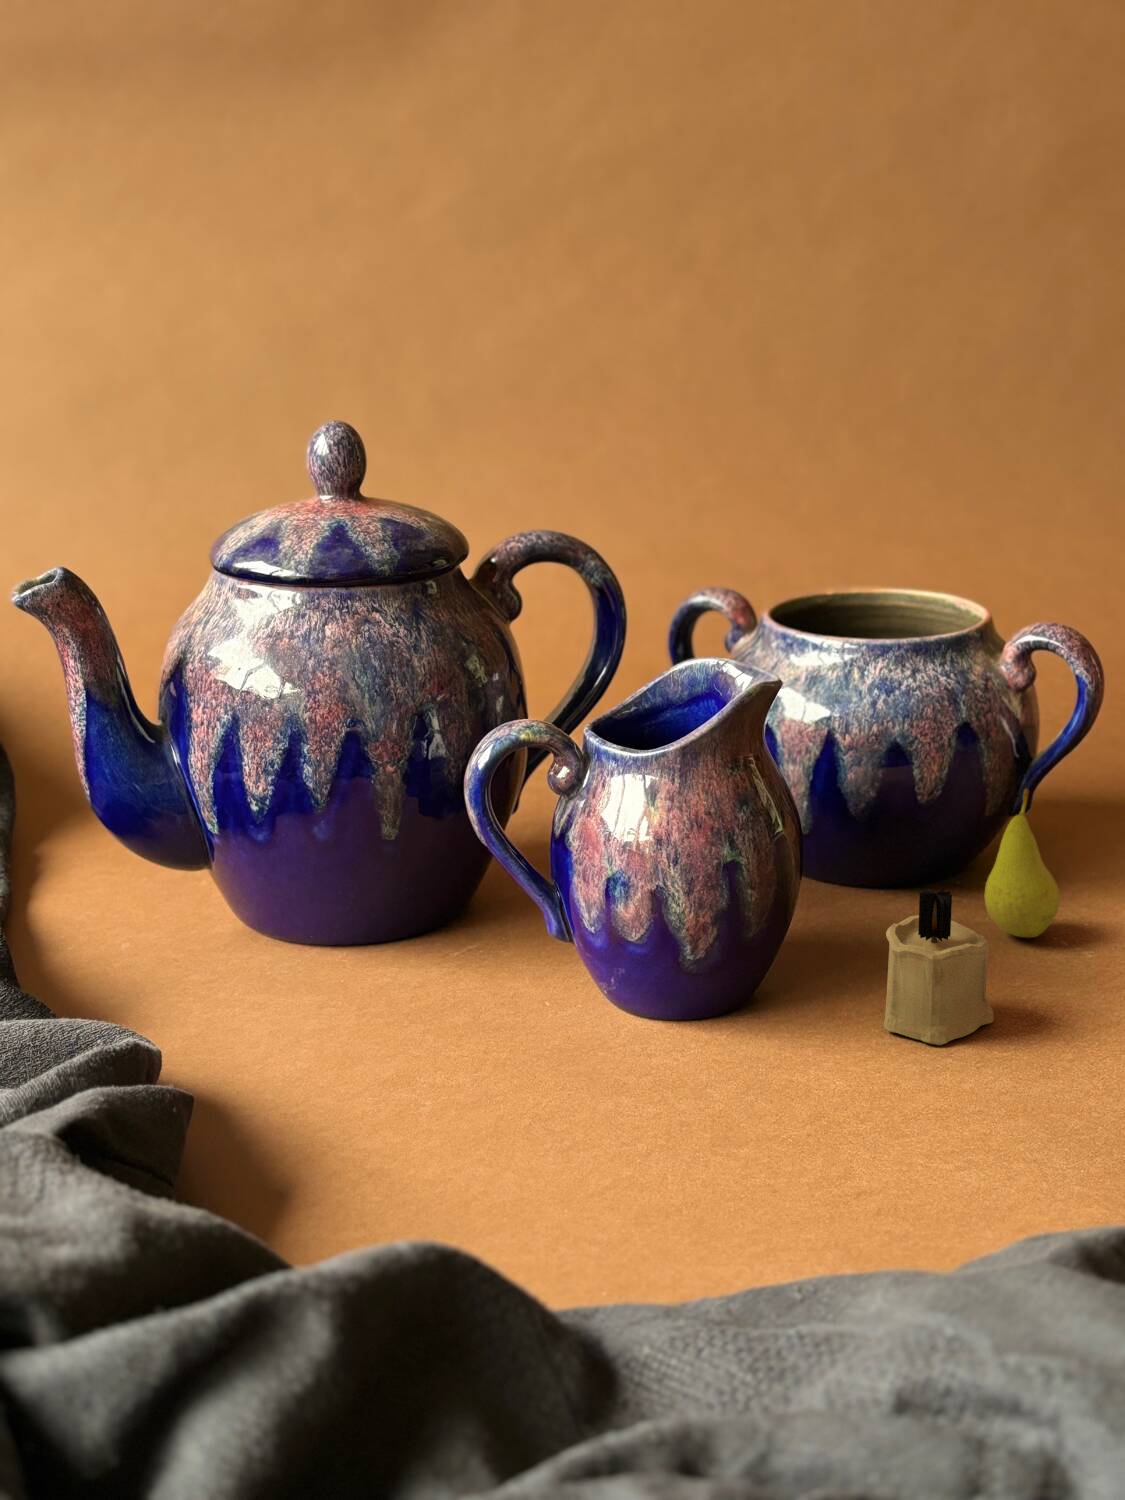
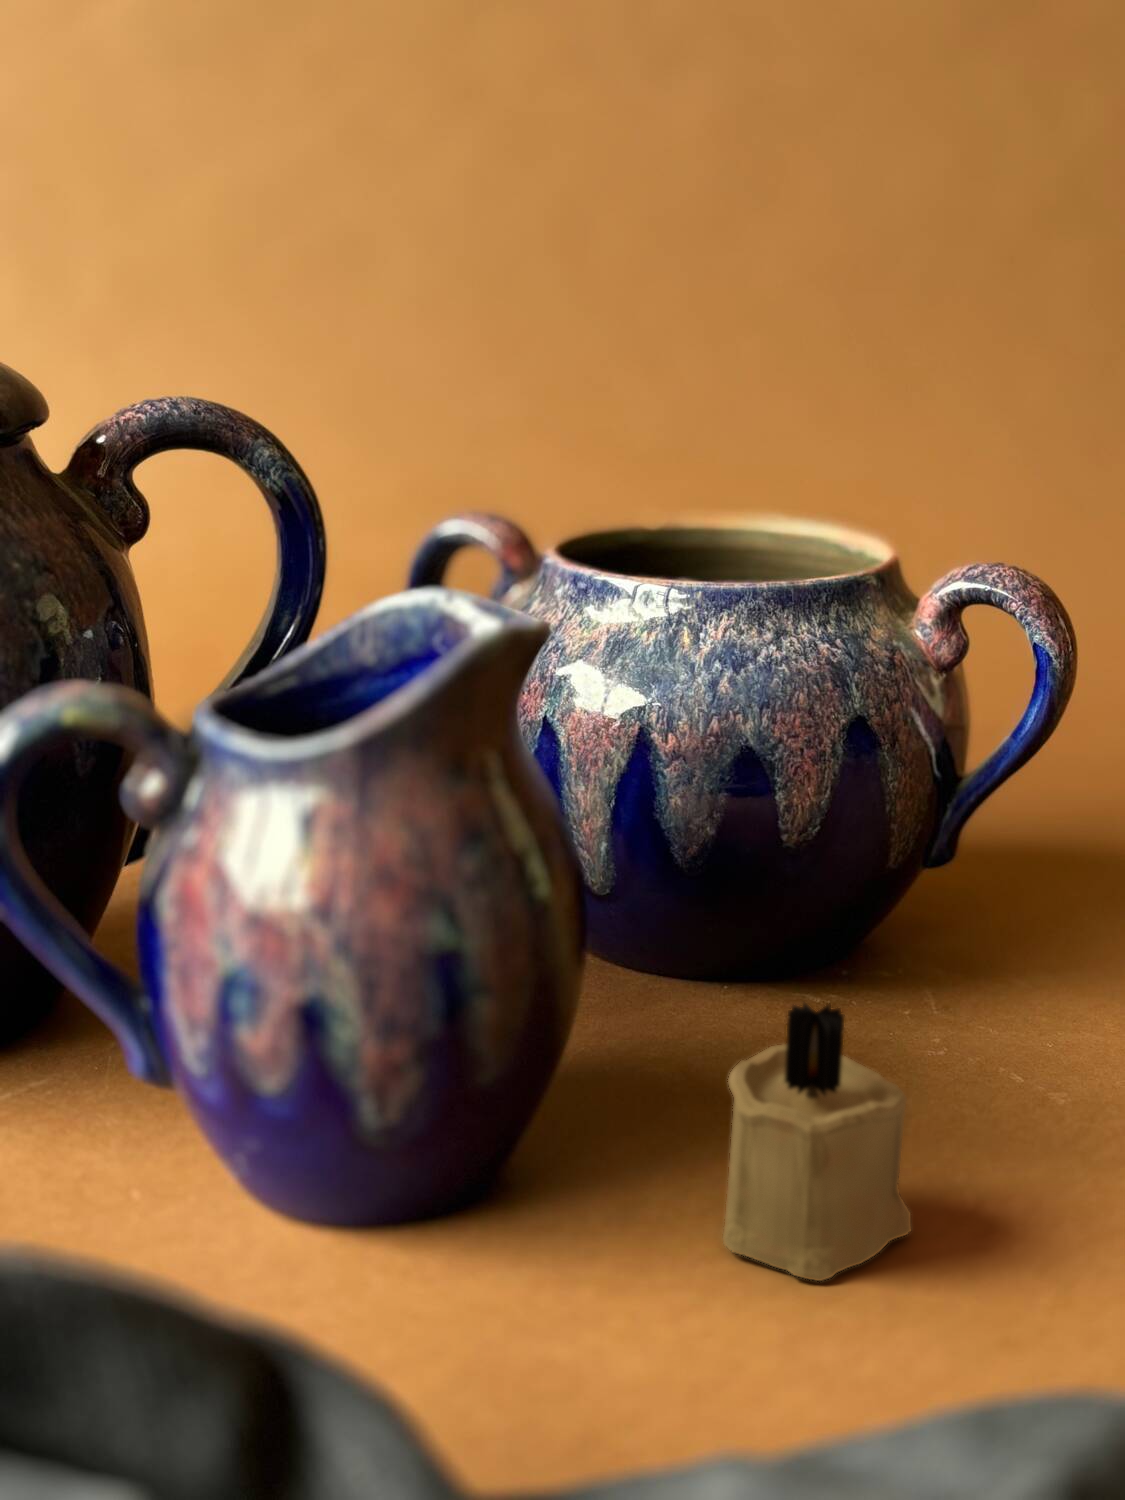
fruit: present [984,788,1060,938] -> none [887,825,1009,1067]

